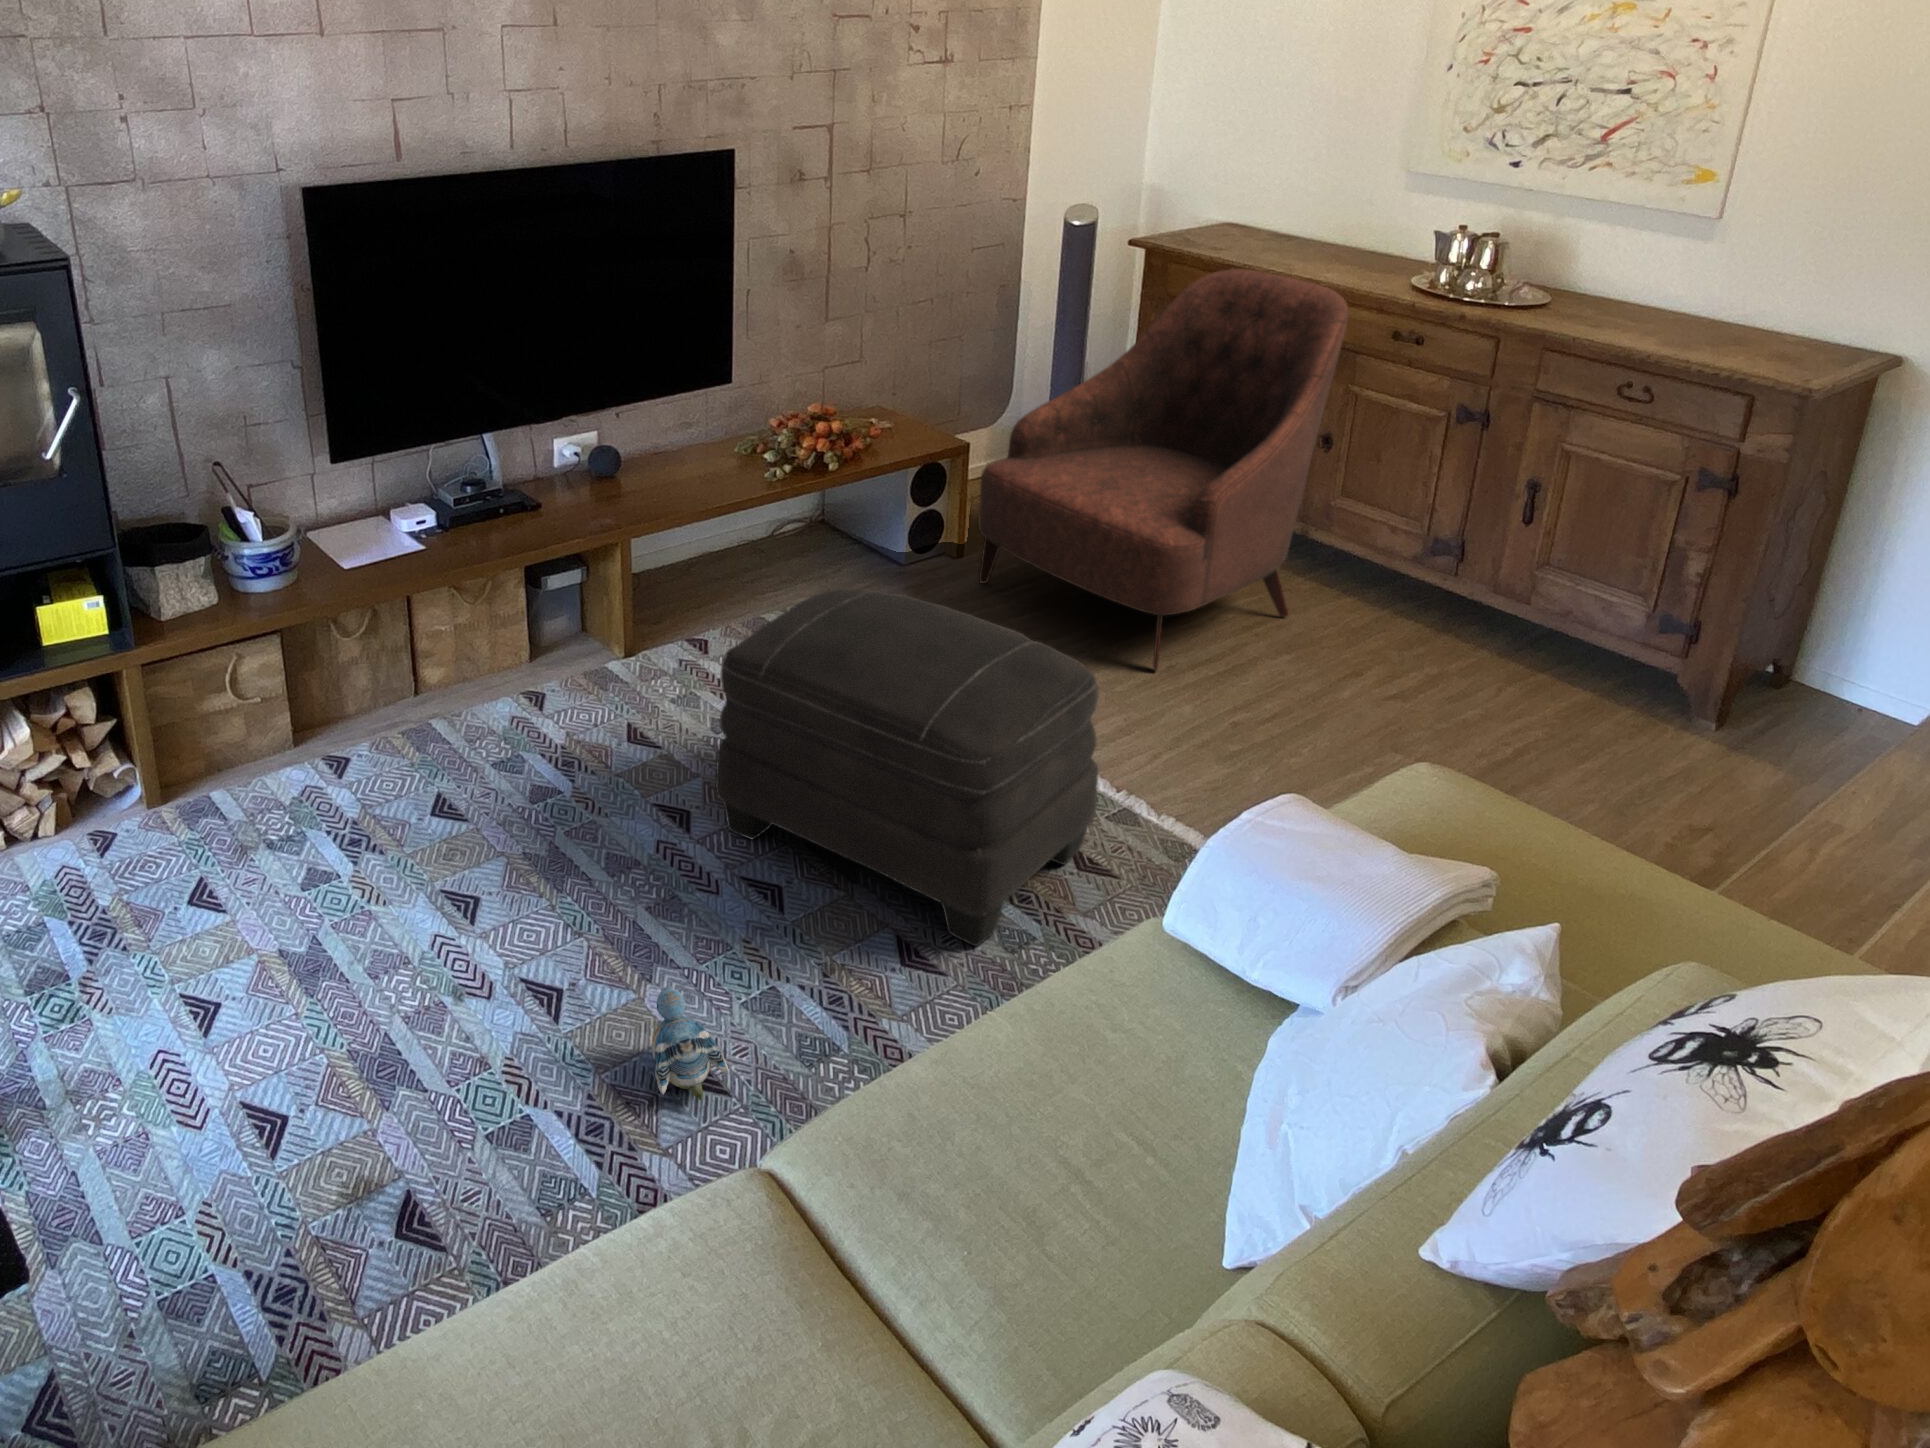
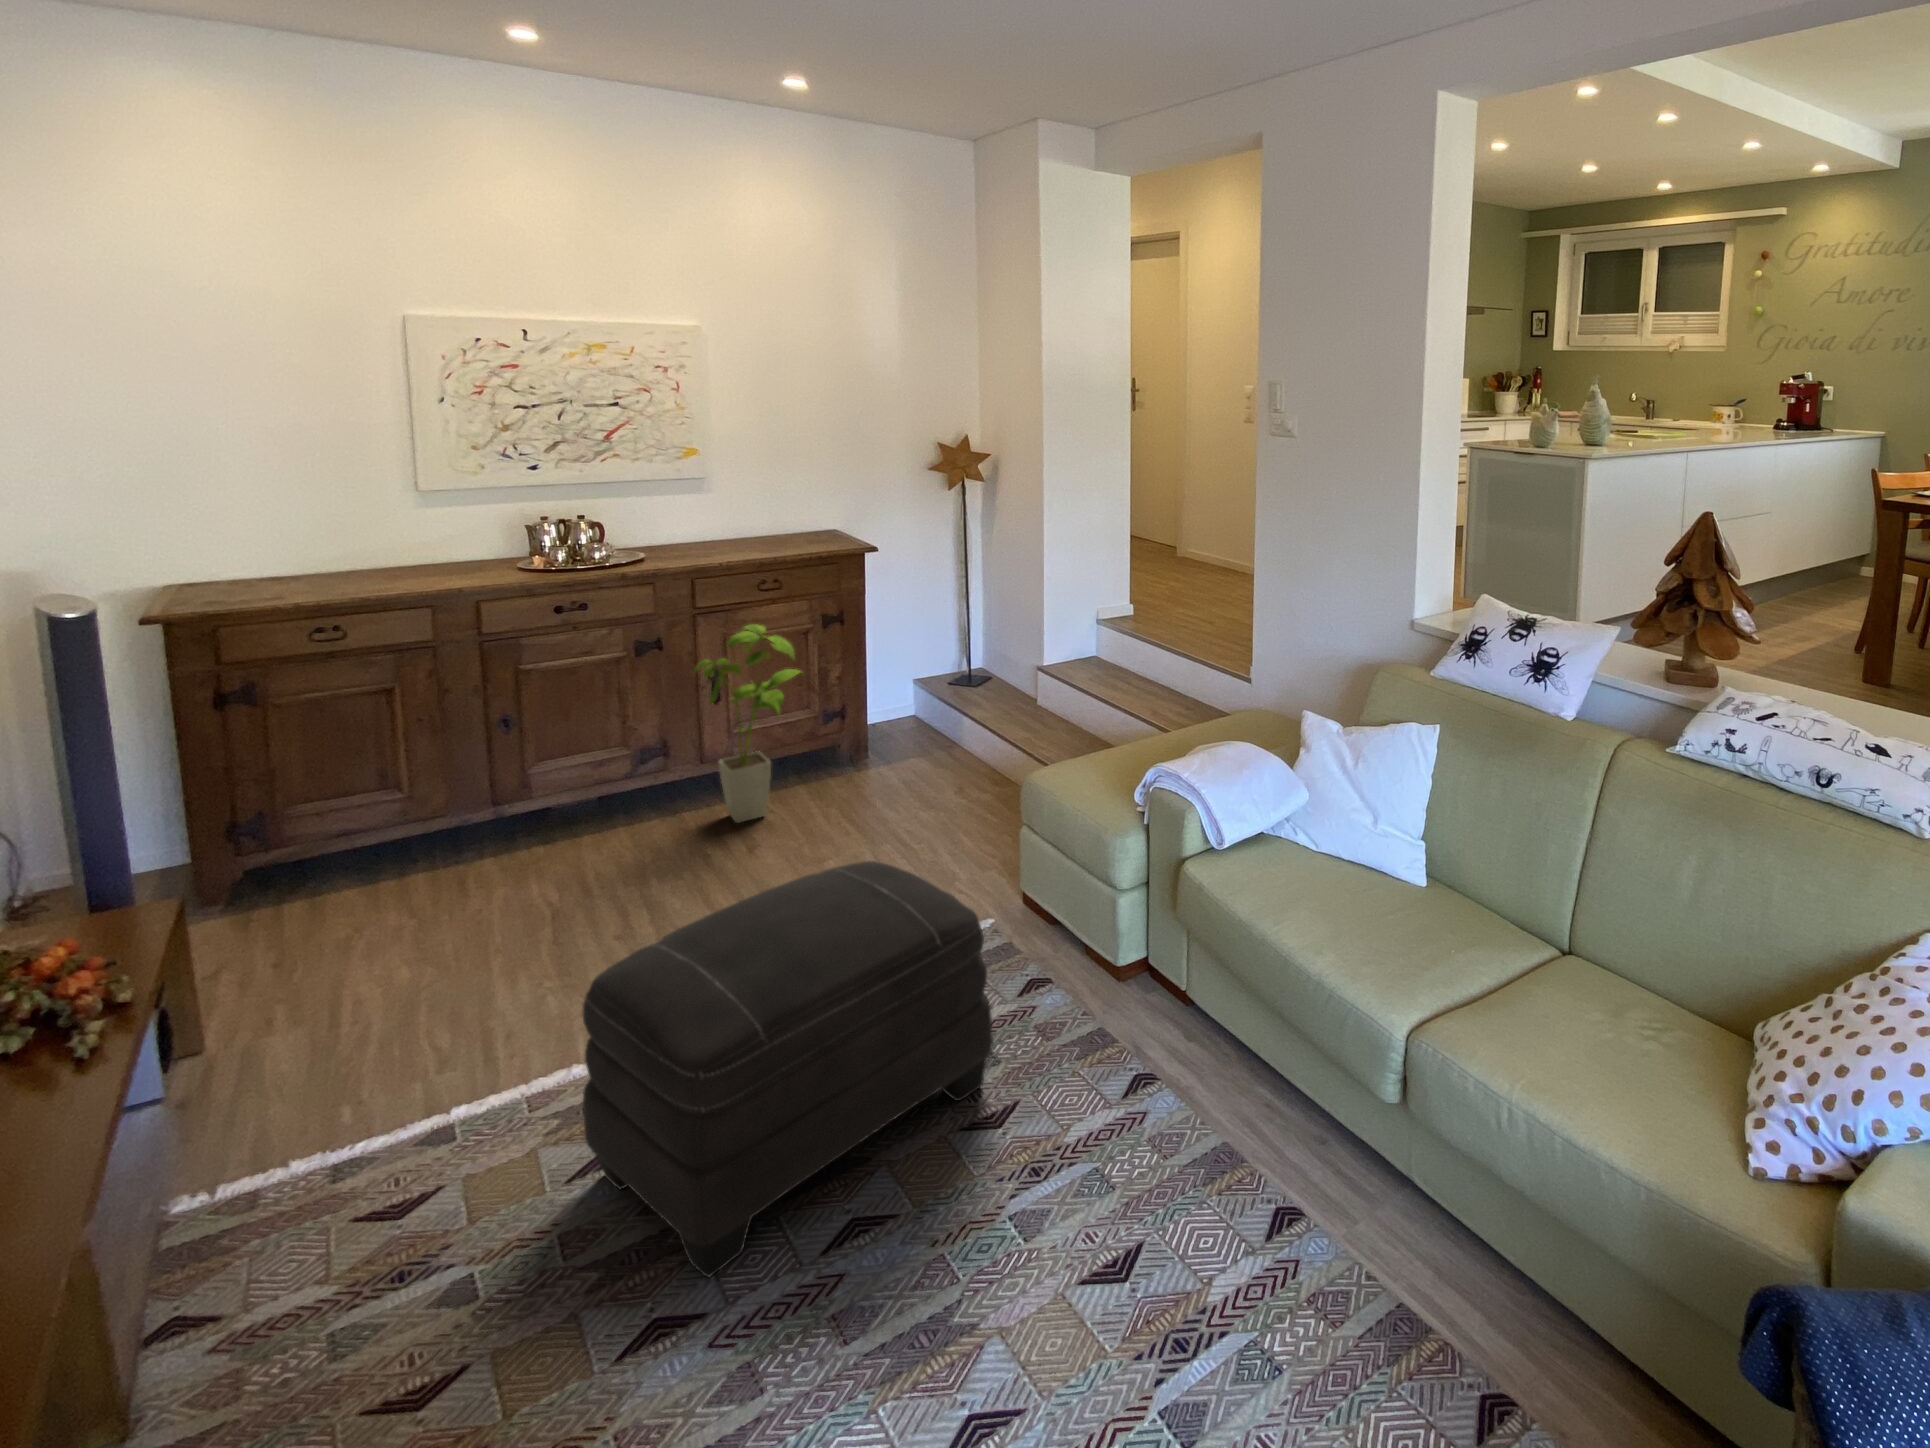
armchair: present [978,269,1349,671] -> none [223,591,617,1051]
house plant: none [1463,428,1636,691] -> present [694,624,801,823]
plush toy: present [652,987,728,1100] -> none [1064,1221,1161,1294]

